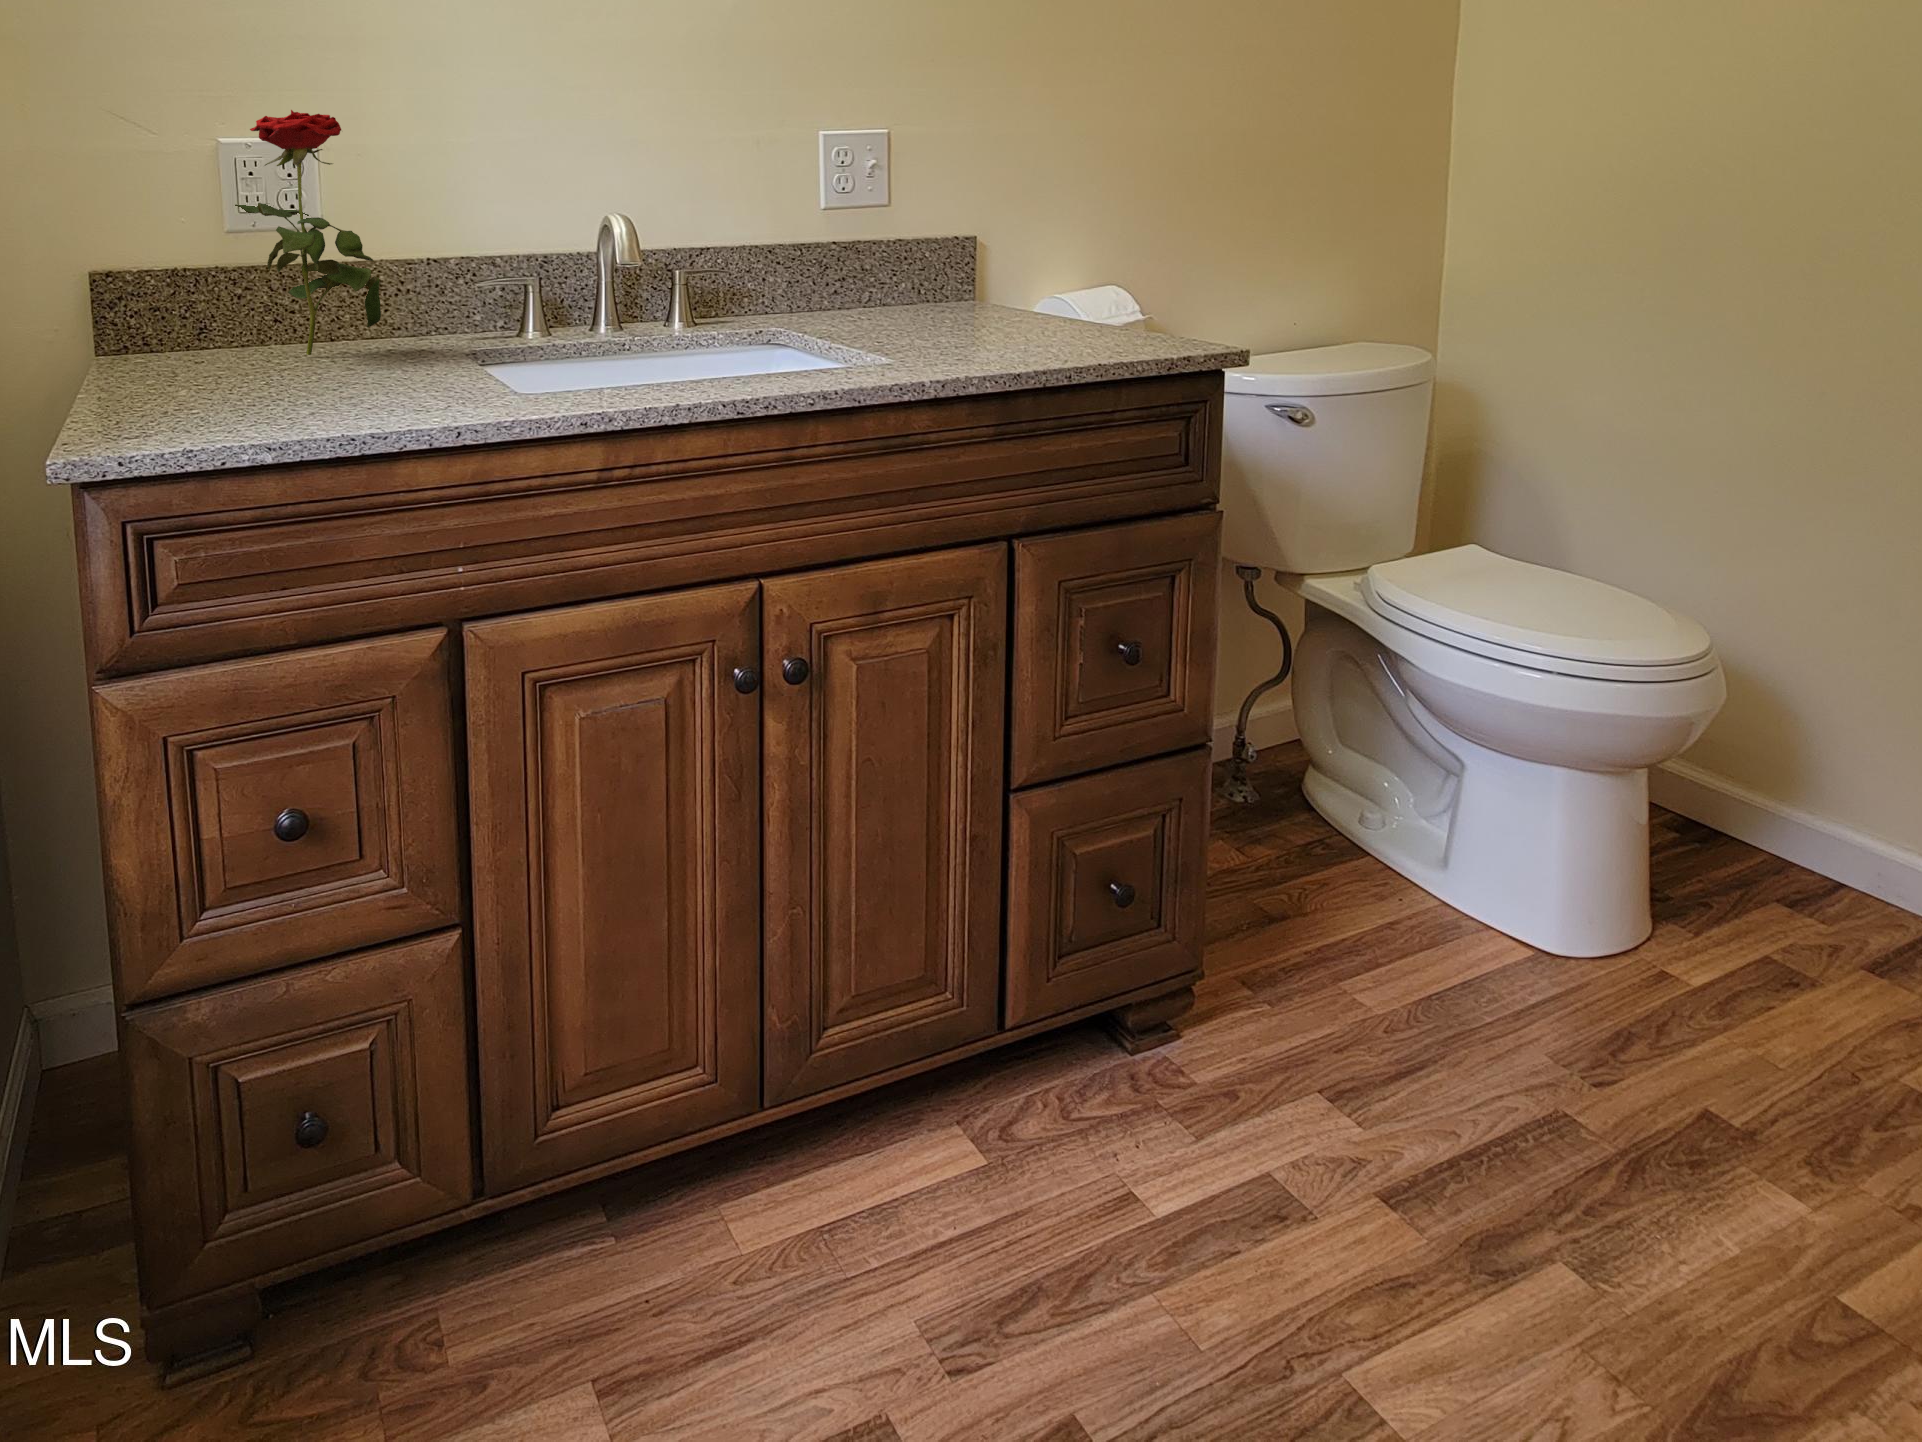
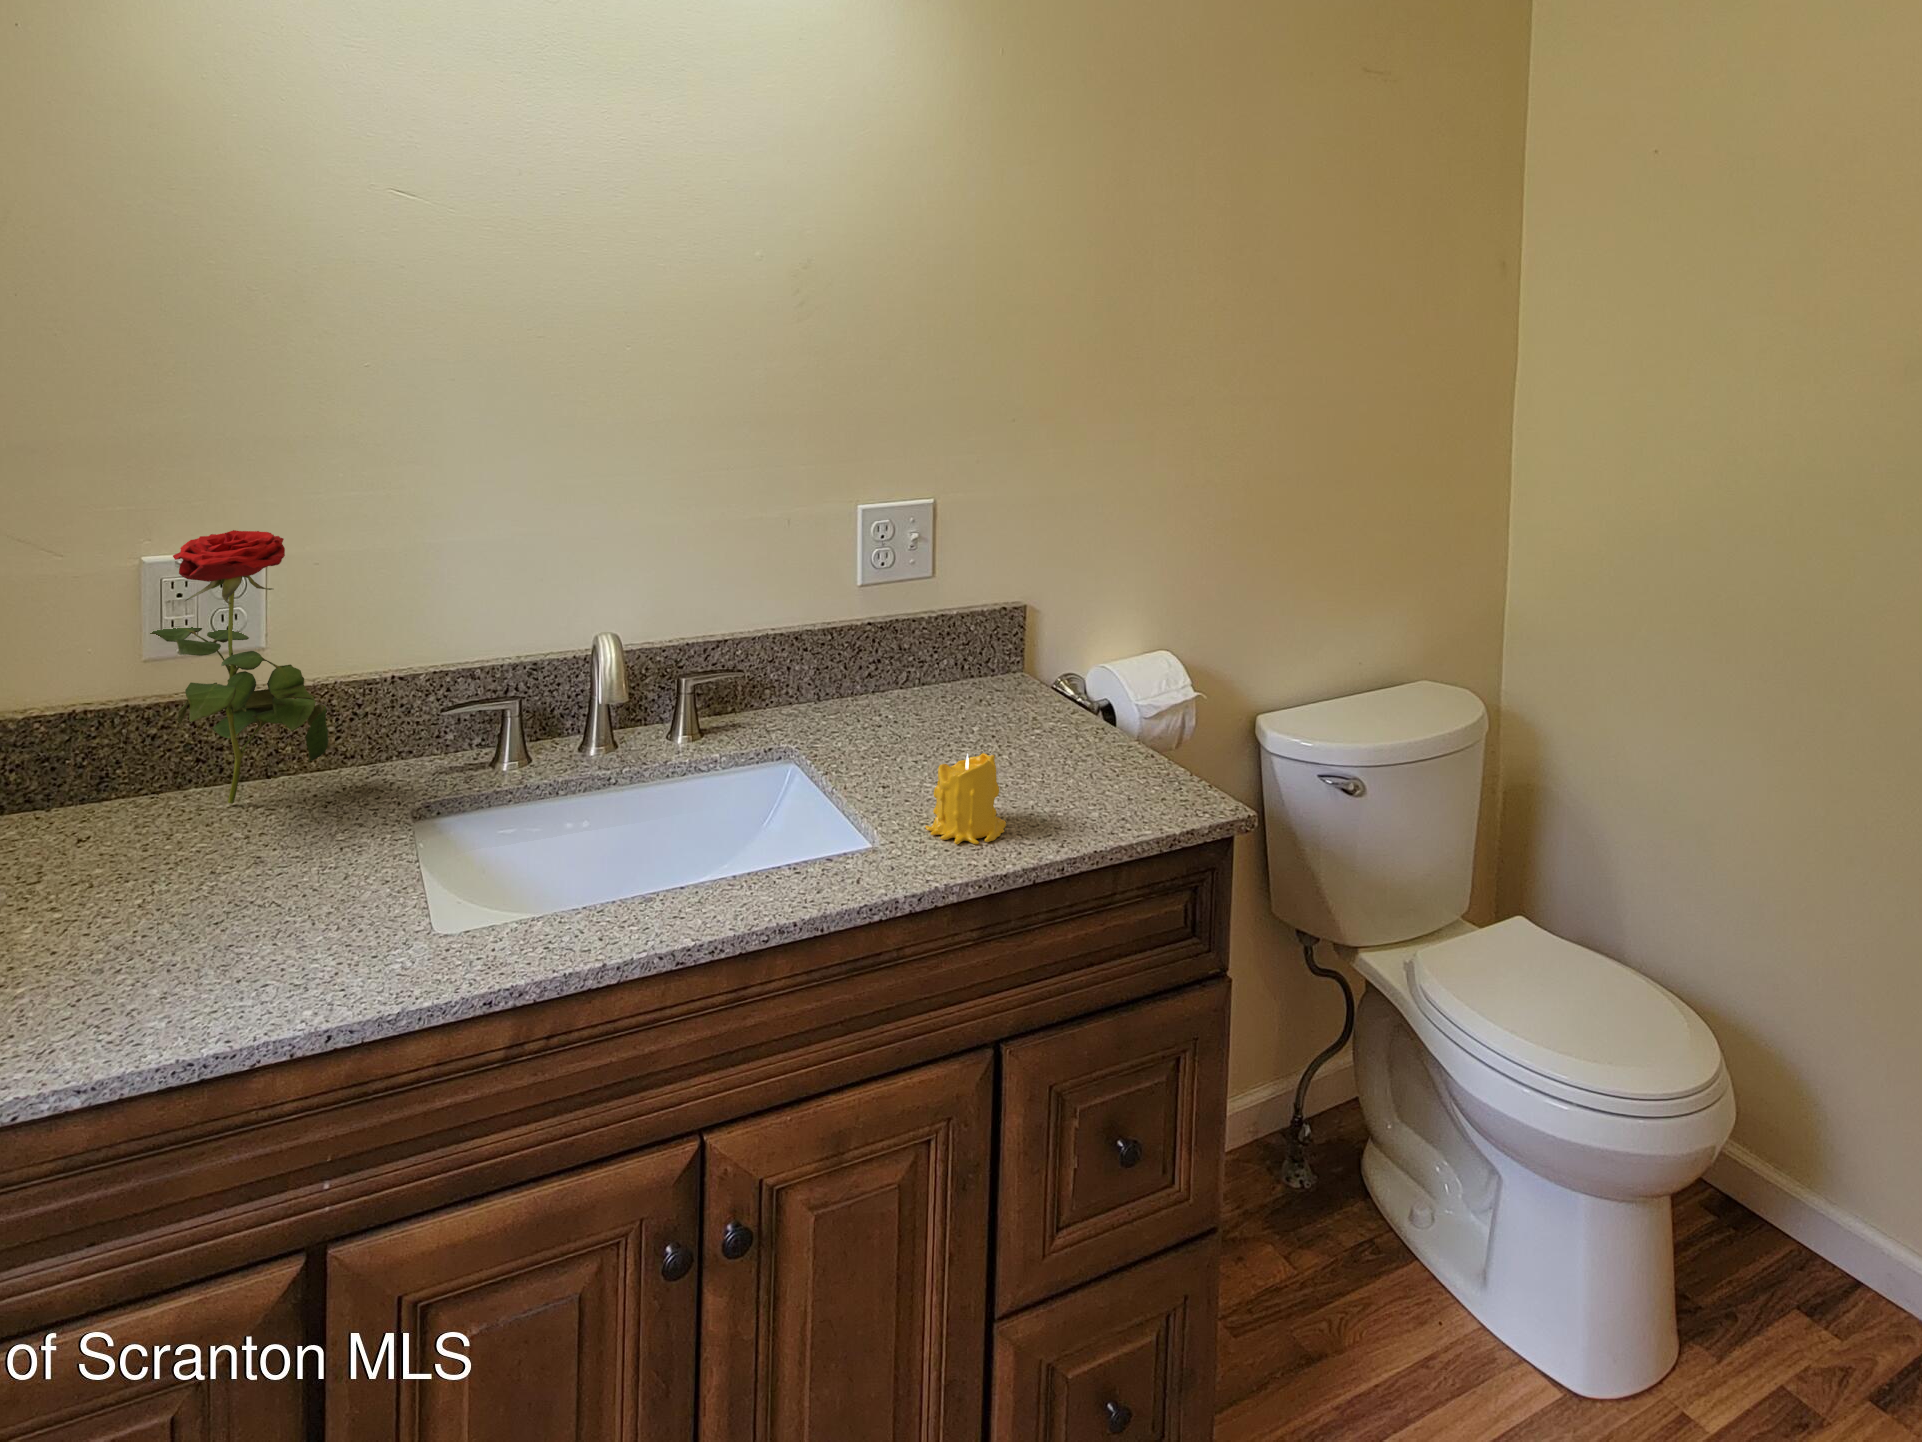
candle: none [928,285,1005,363] -> present [925,753,1006,844]

